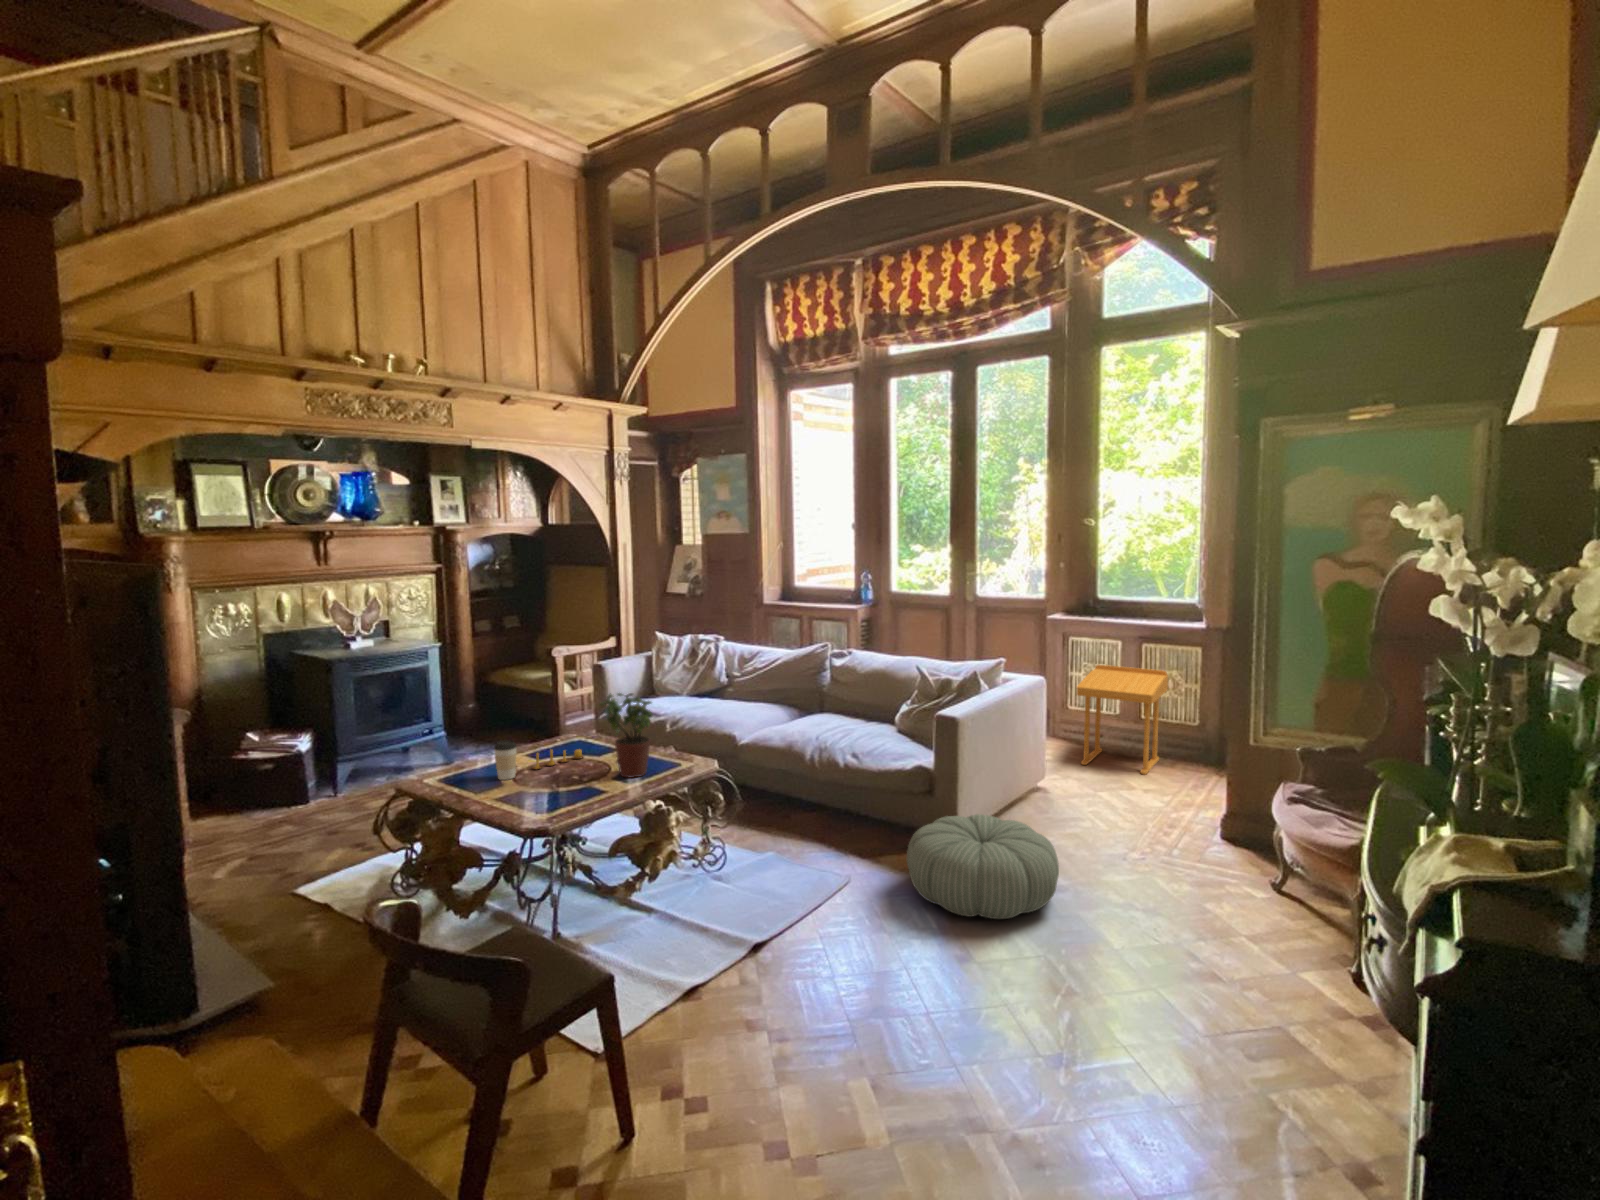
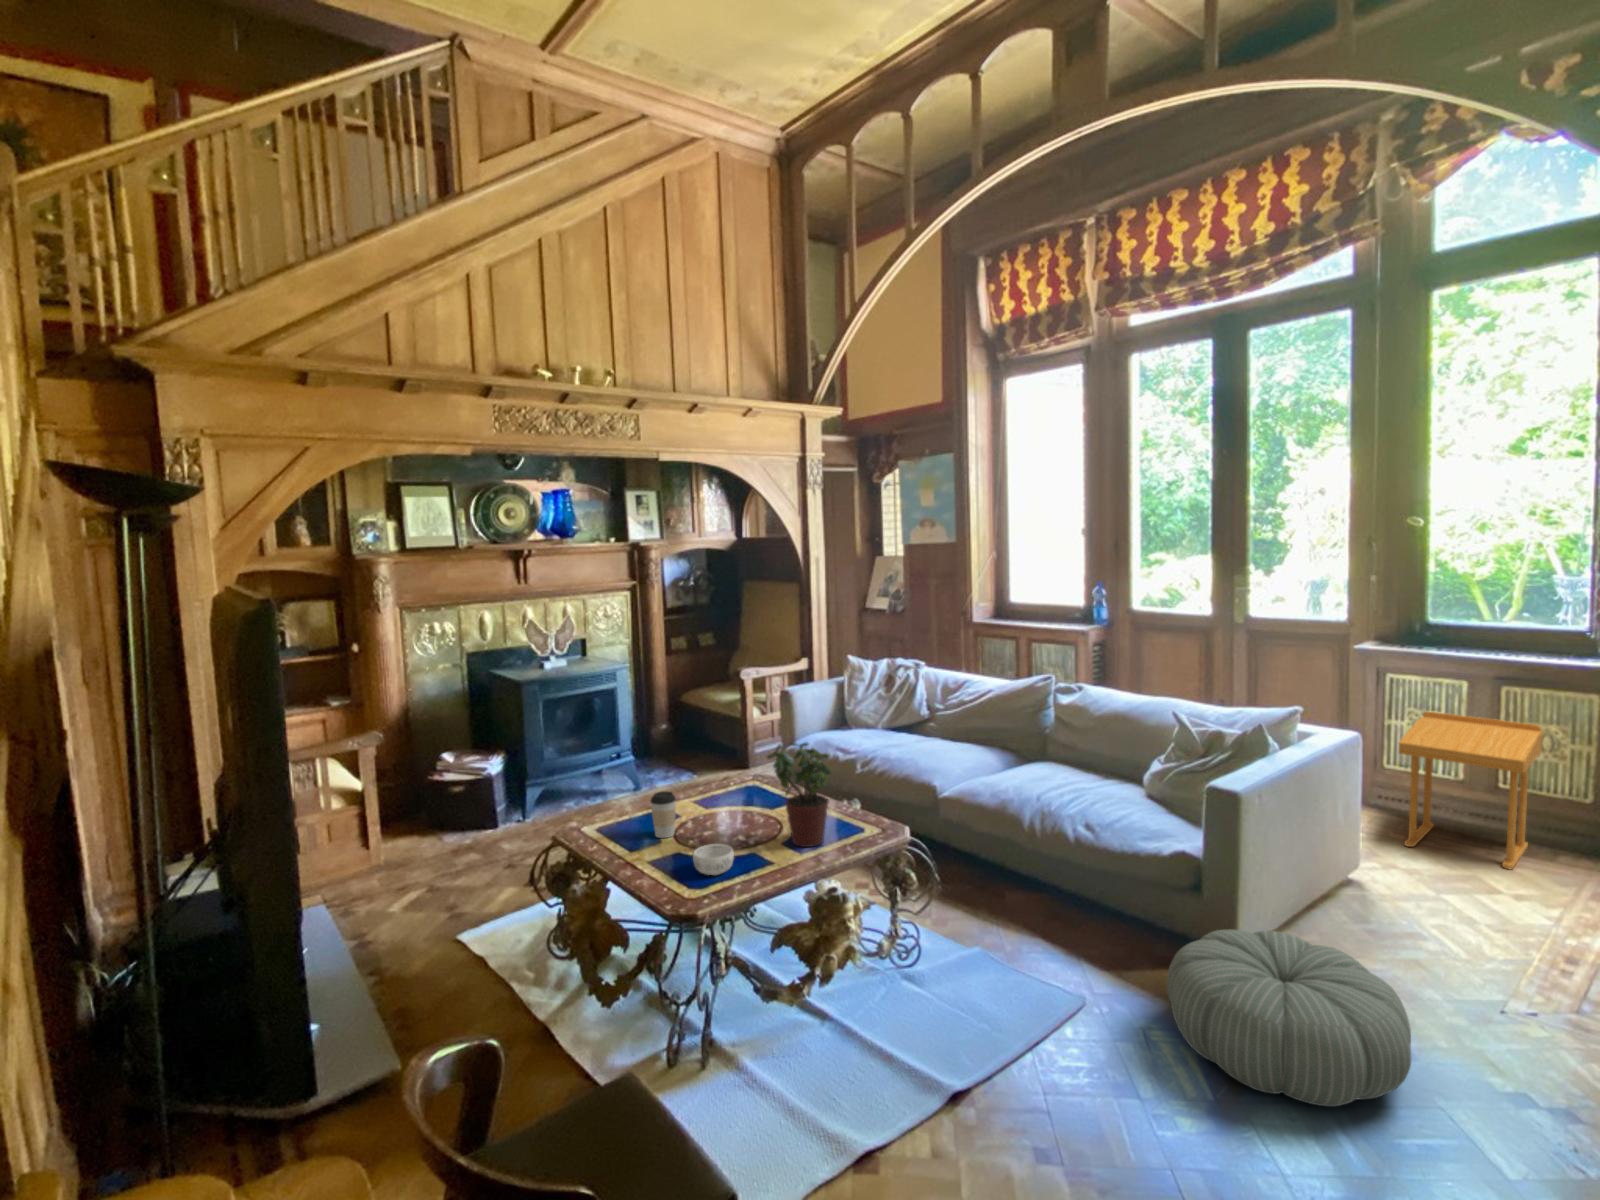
candle: present [533,749,584,769] -> none [695,801,756,826]
decorative bowl: none [539,777,574,801] -> present [693,844,734,875]

